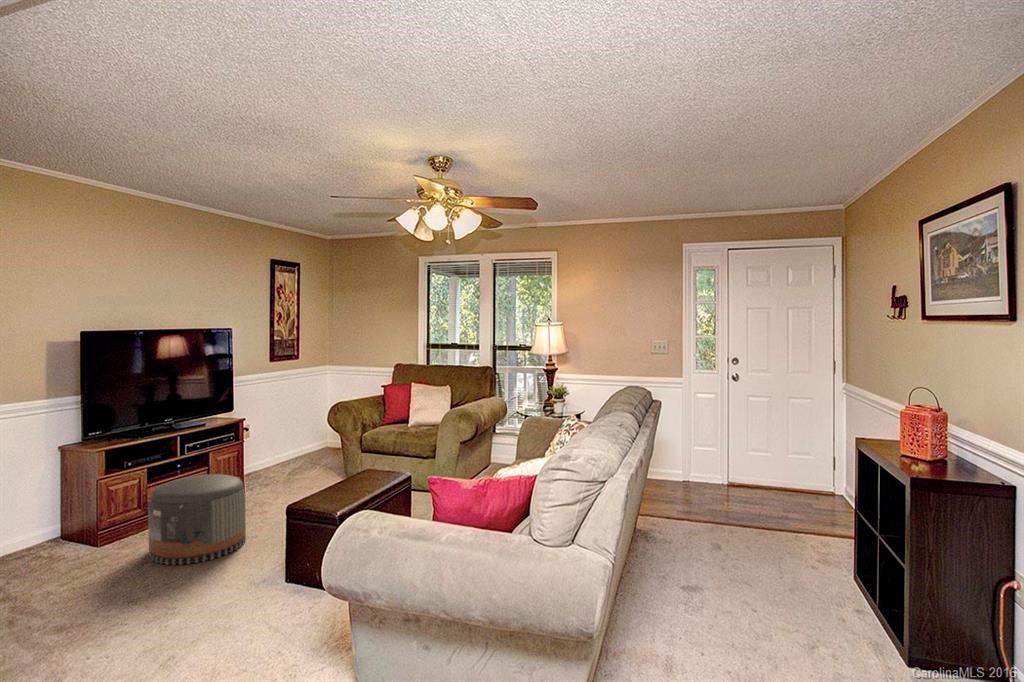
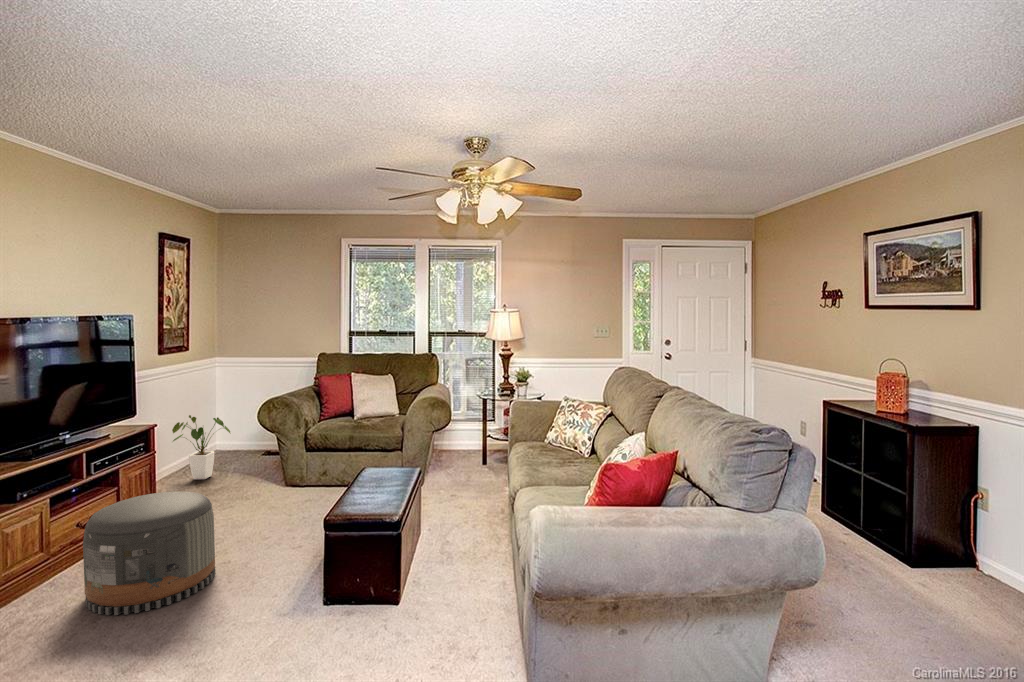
house plant: none [274,412,319,467] -> present [172,415,230,479]

